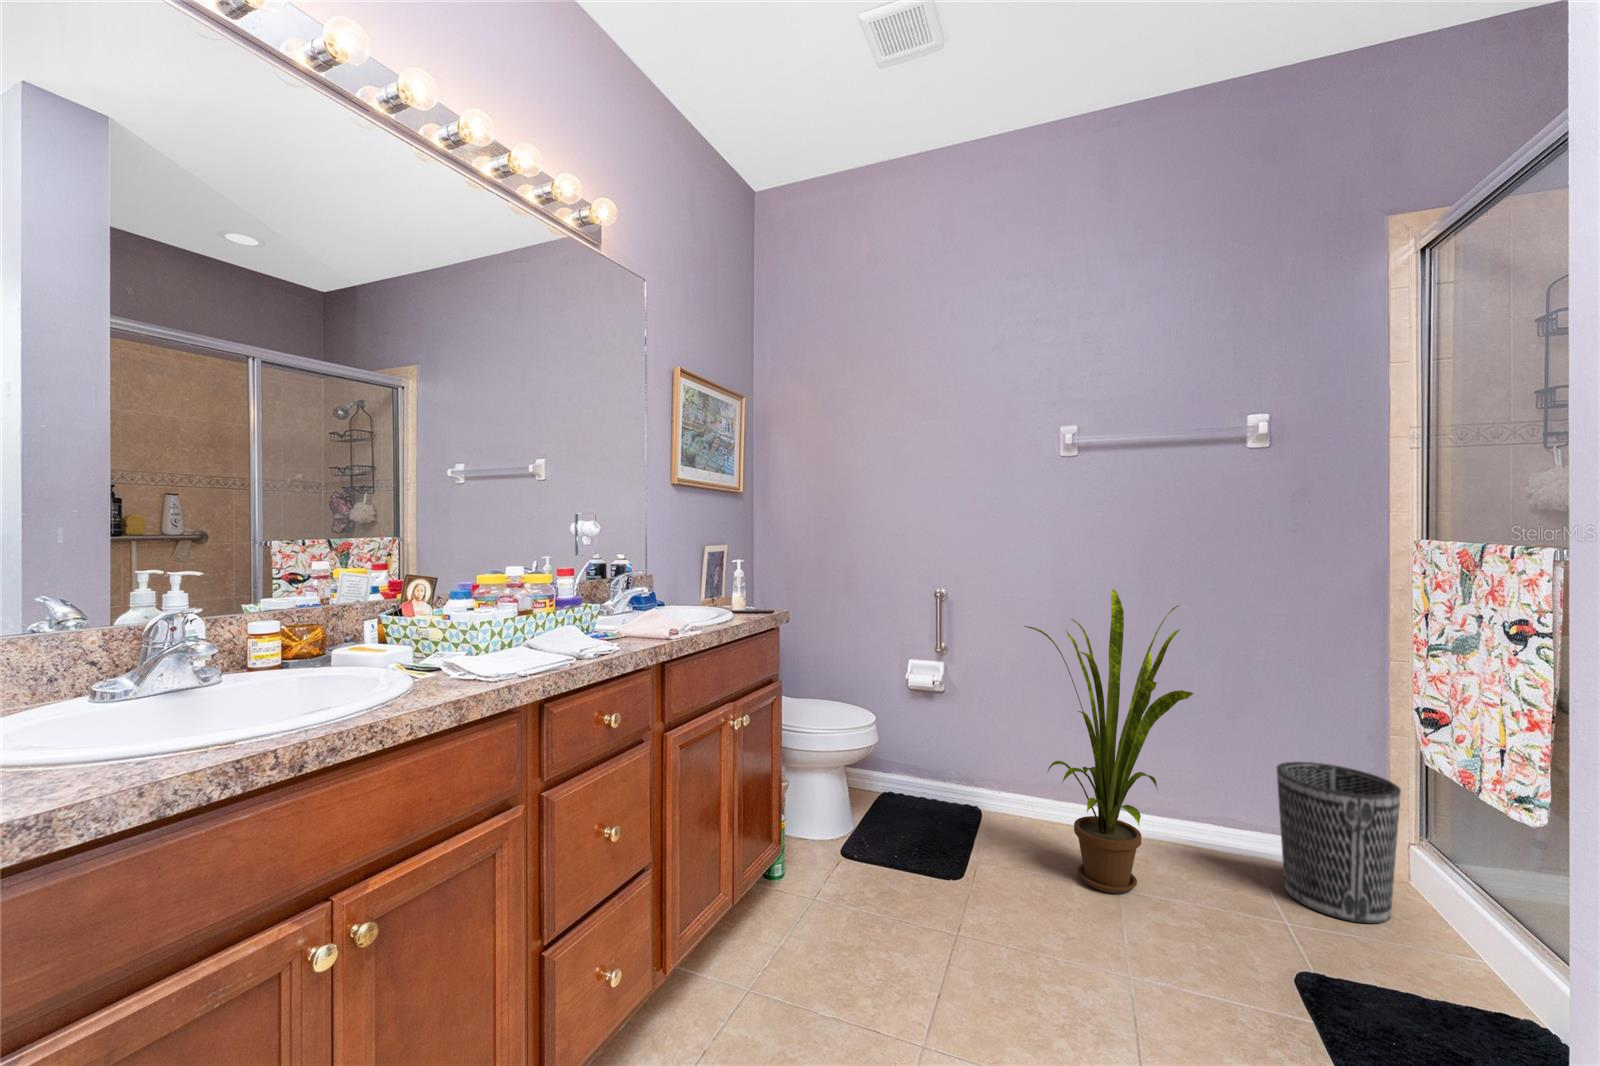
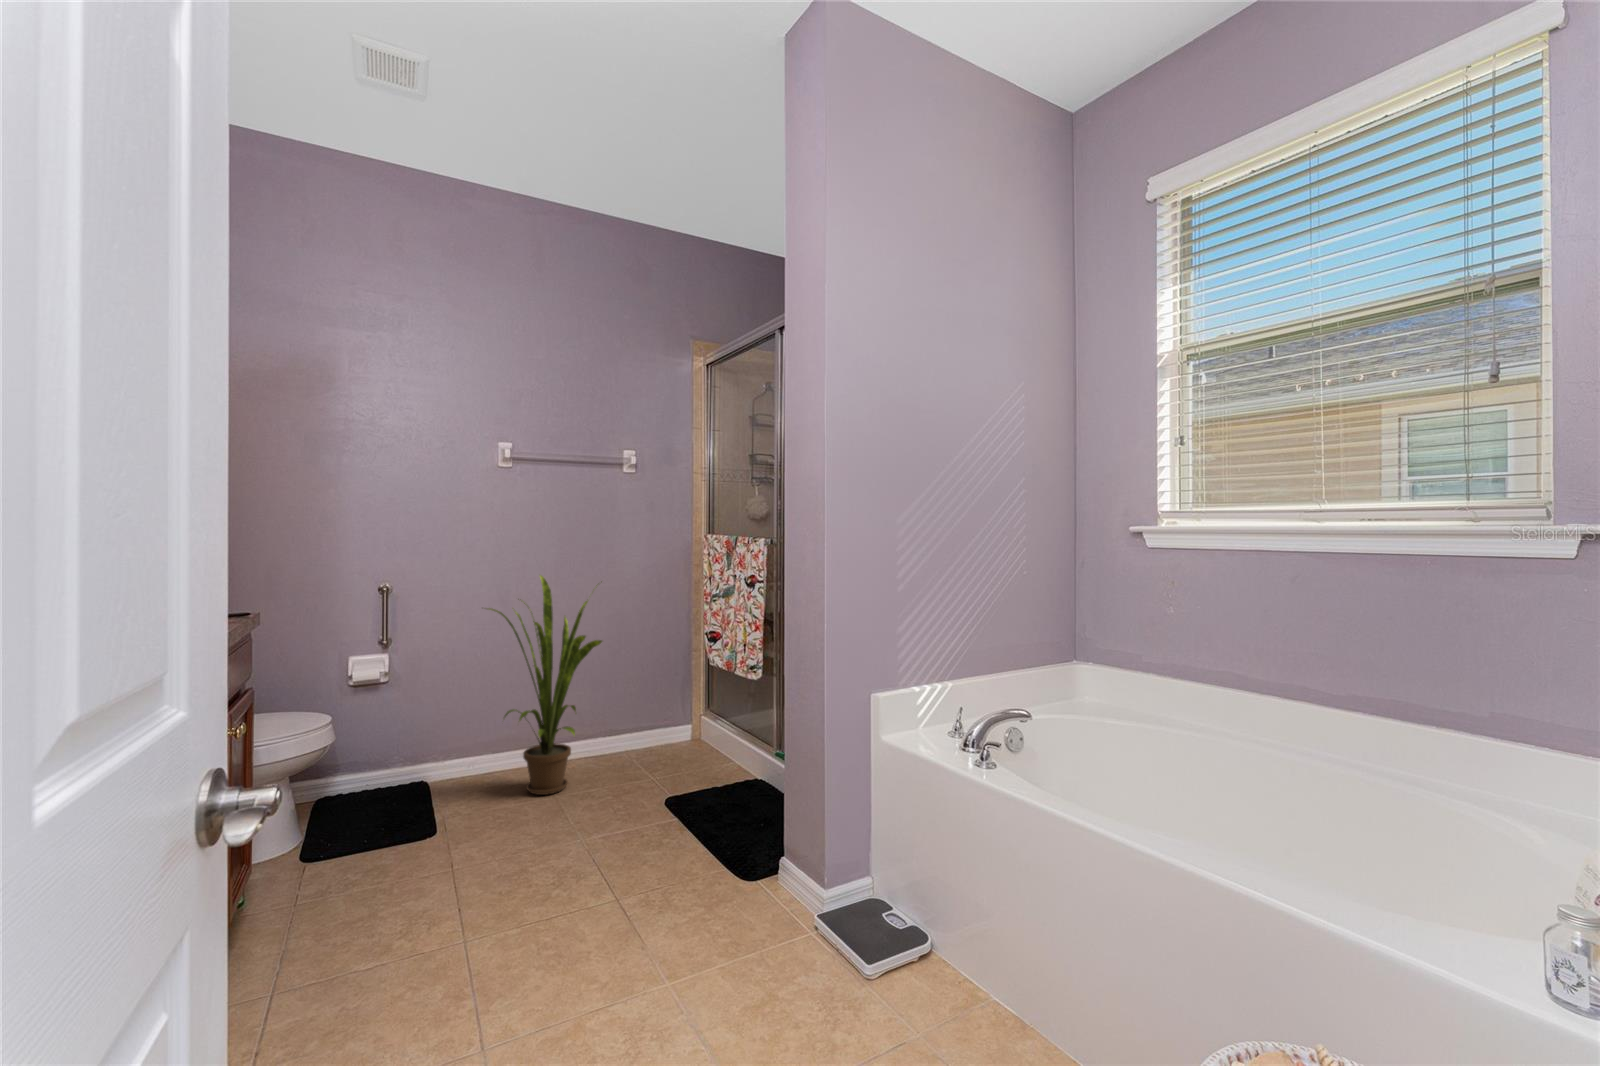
wastebasket: present [1276,762,1401,924] -> none [642,675,701,762]

